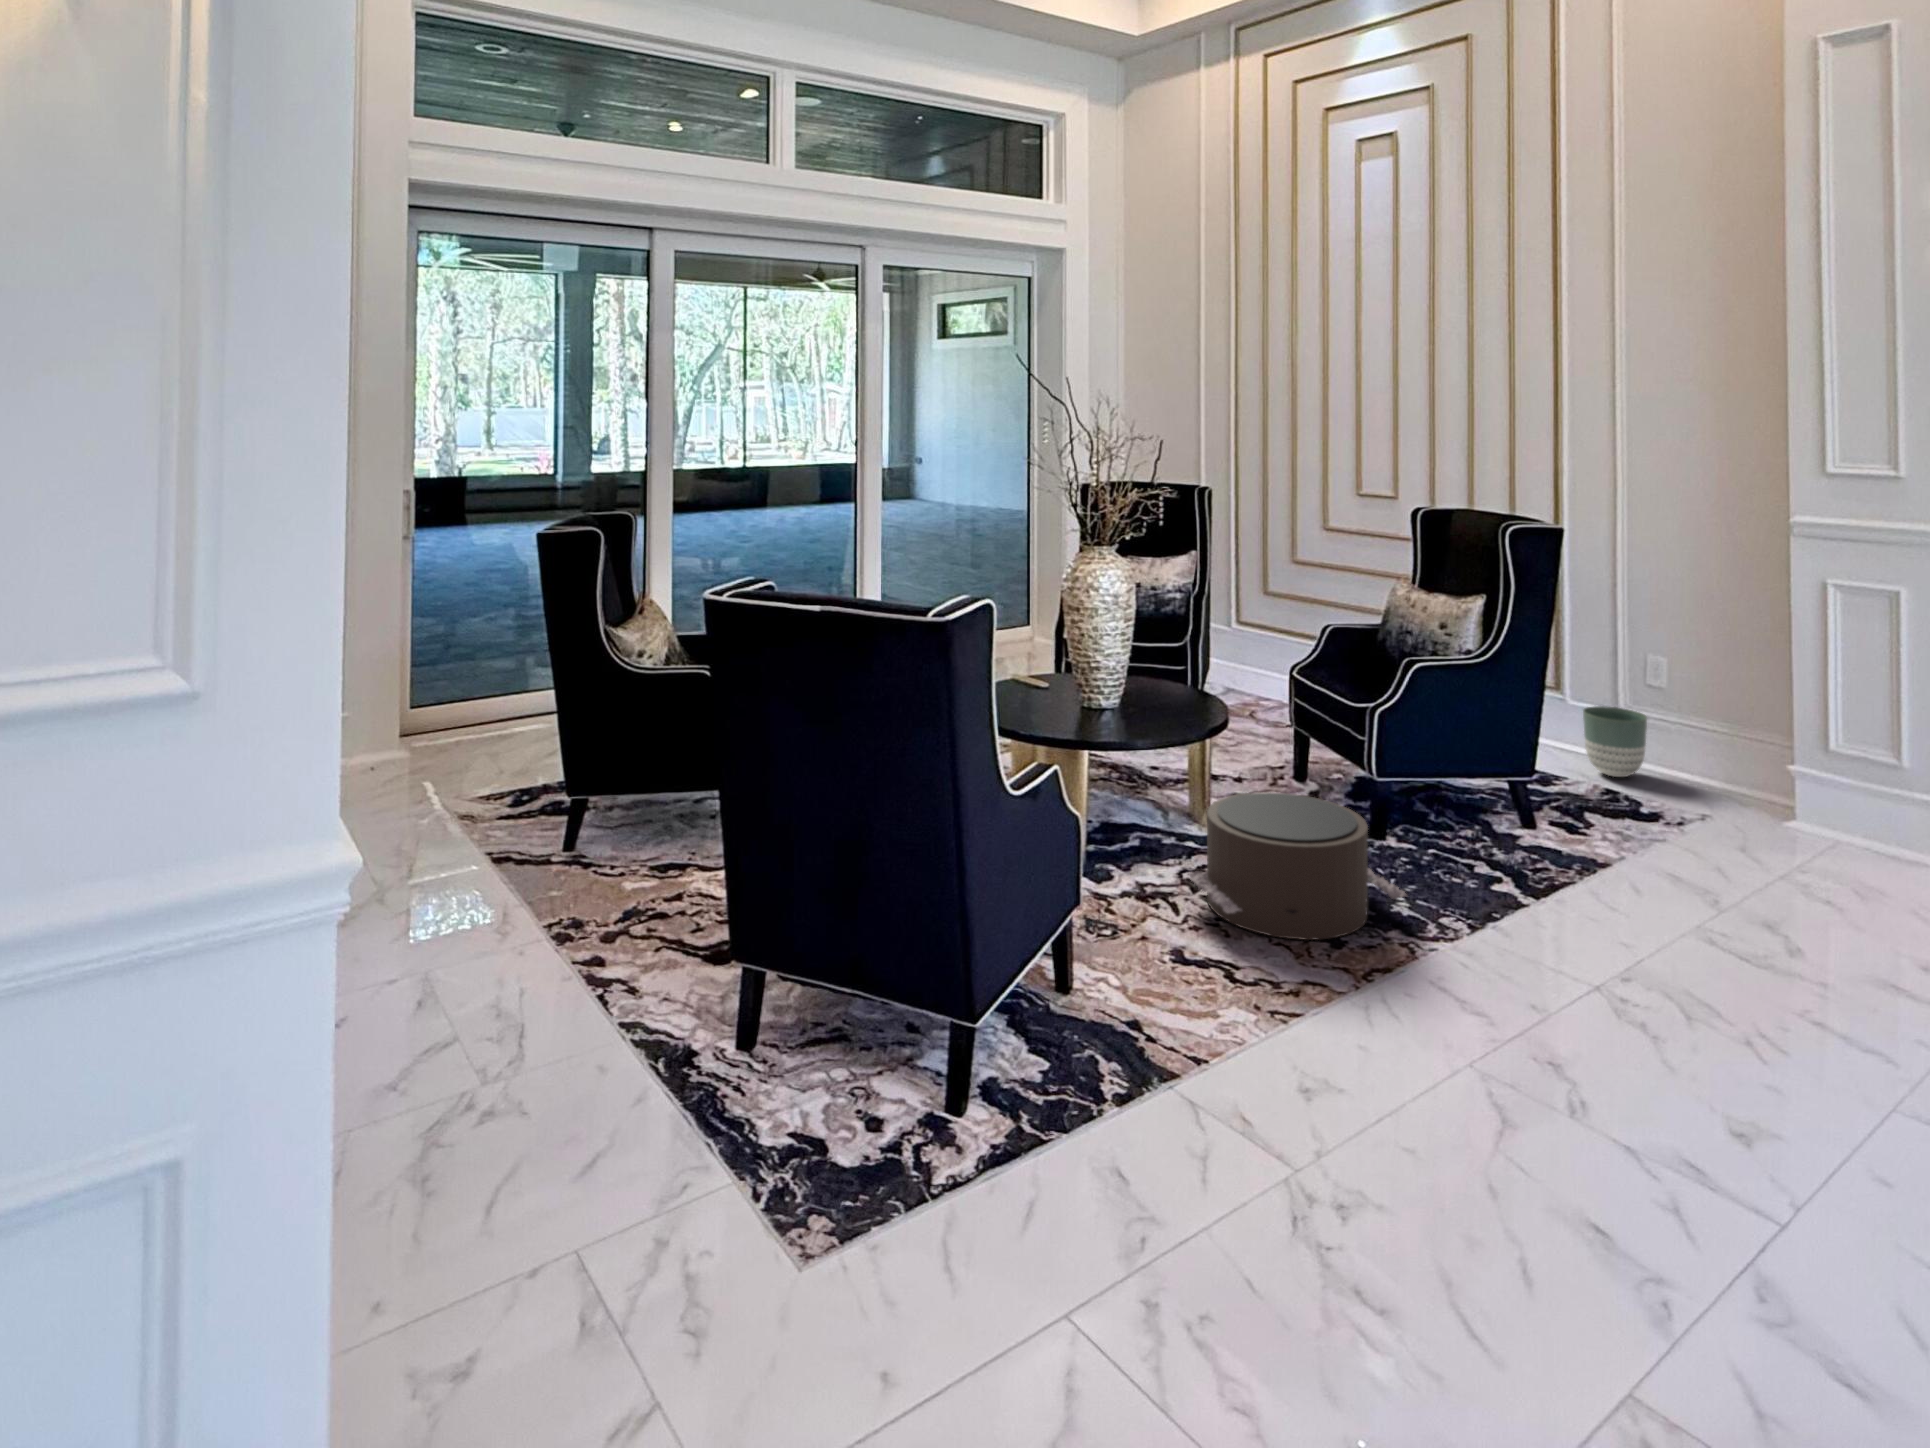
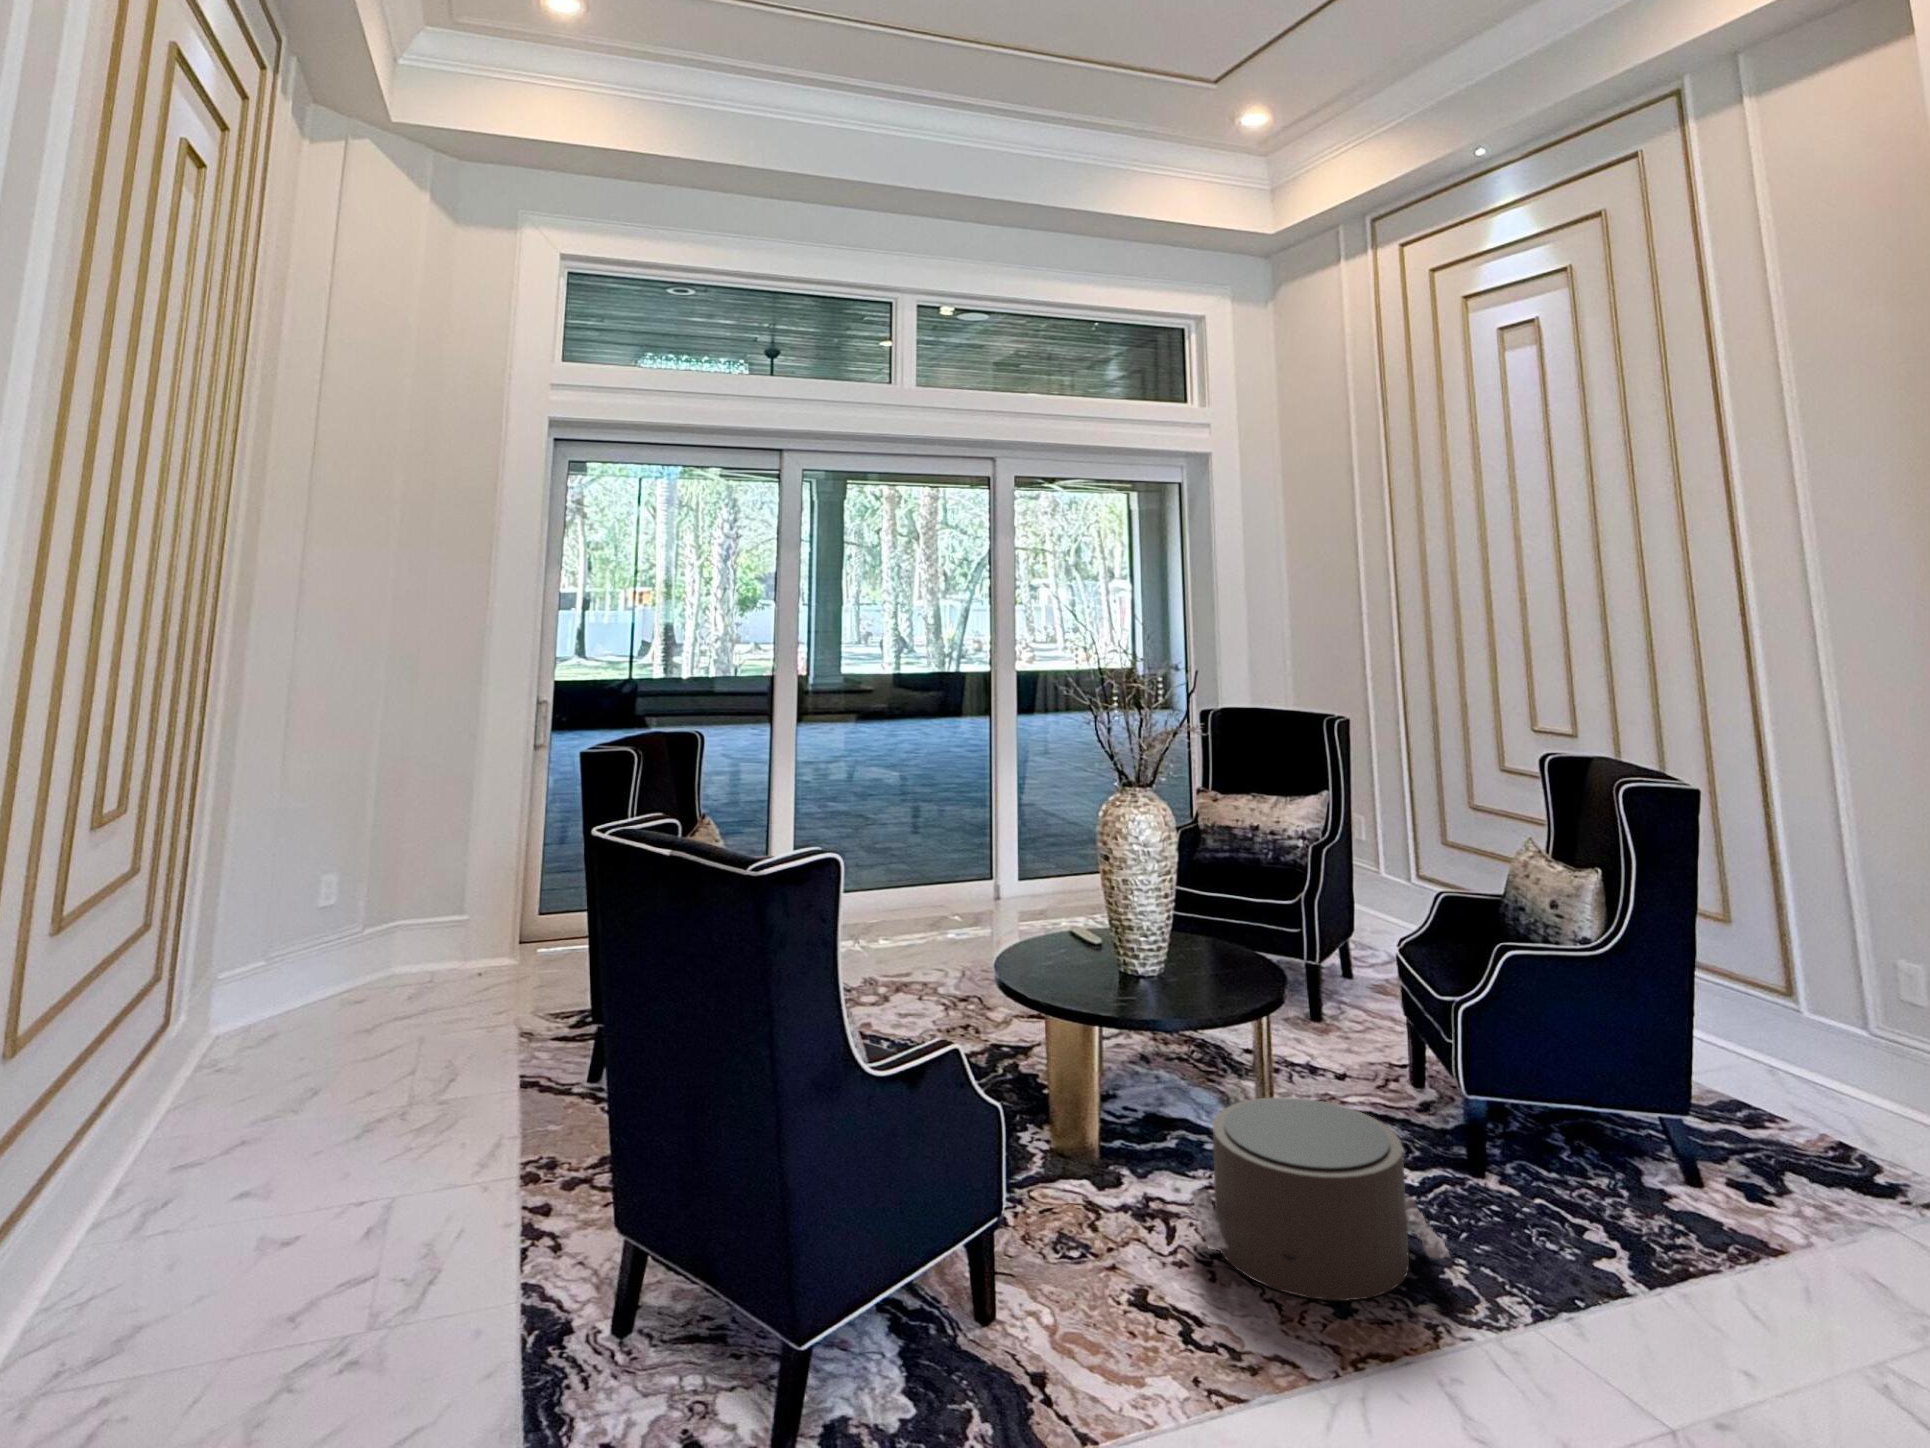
planter: present [1583,706,1647,777] -> none [1802,1024,1894,1126]

